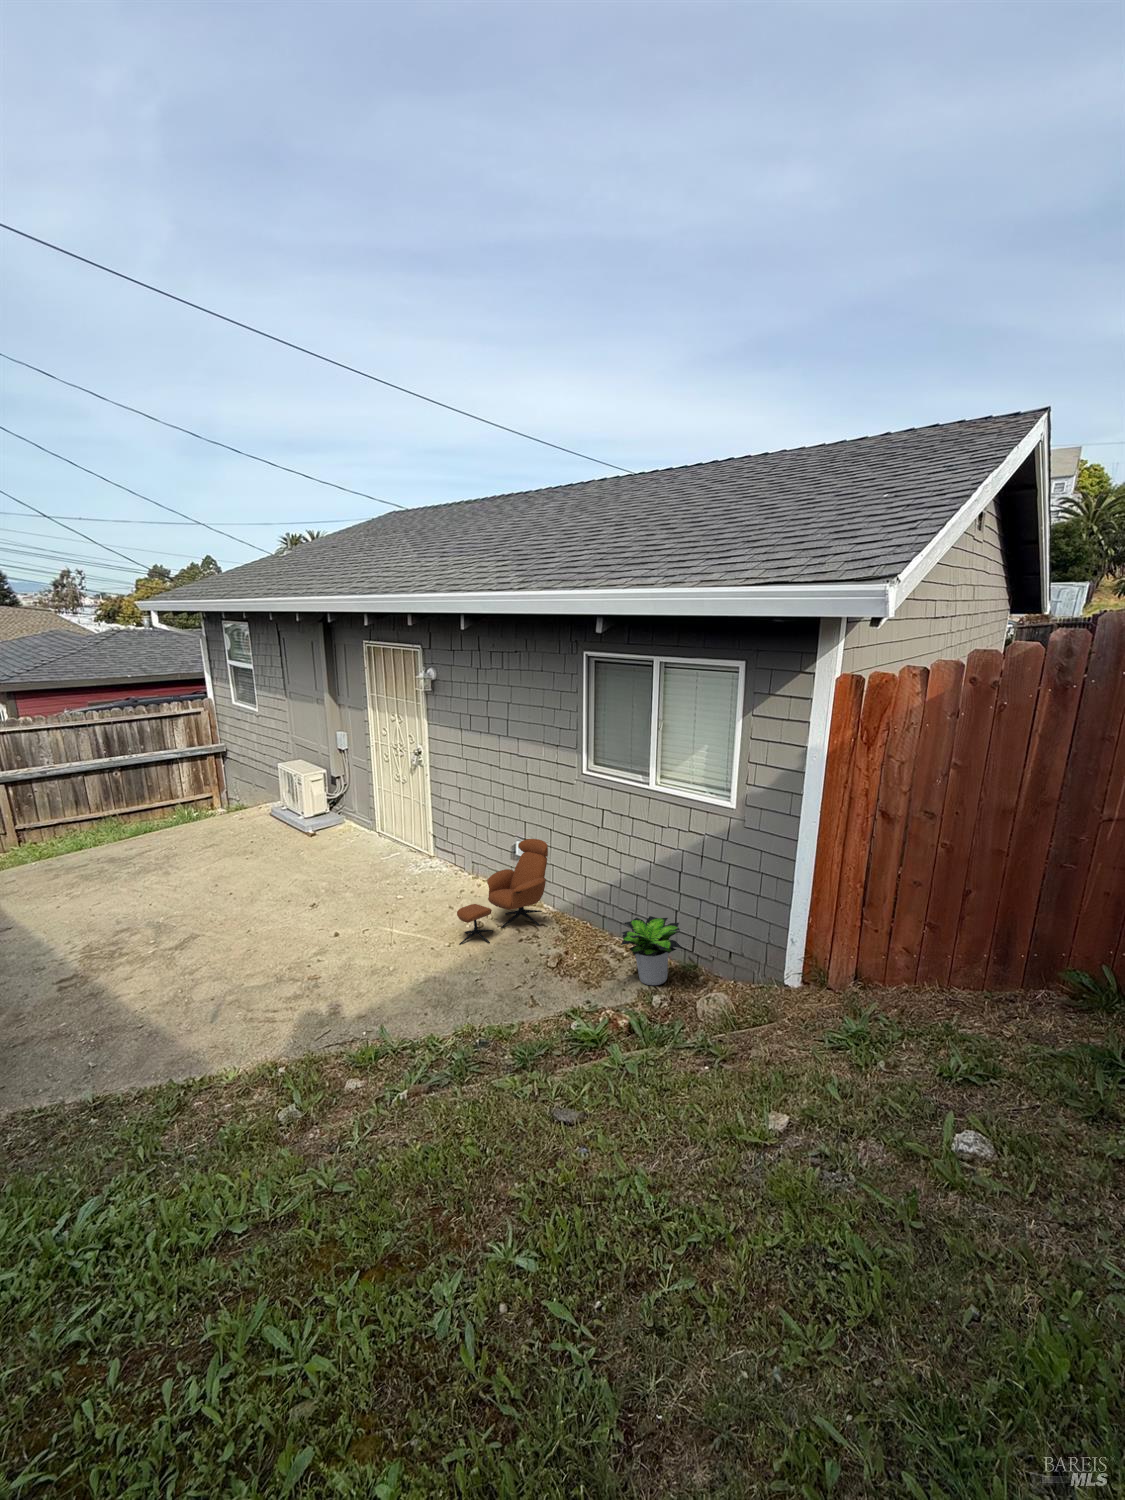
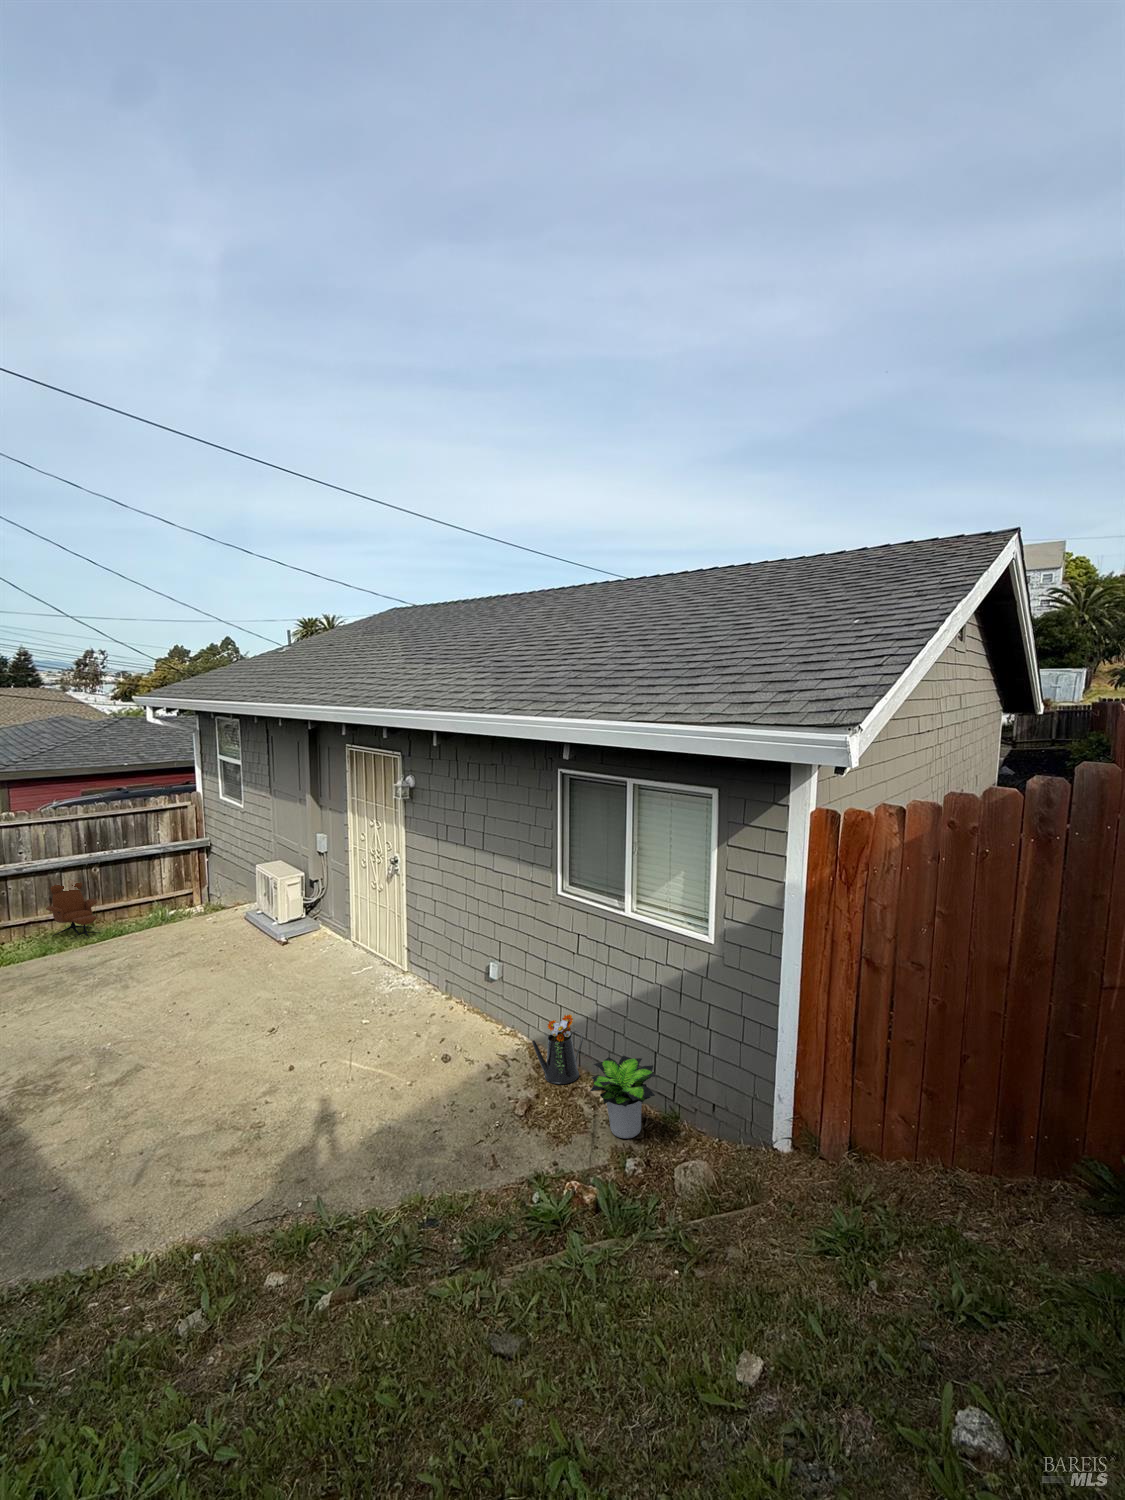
lounge chair: present [457,839,548,944] -> present [46,882,100,939]
watering can: none [563,882,610,945] -> present [532,1014,583,1084]

